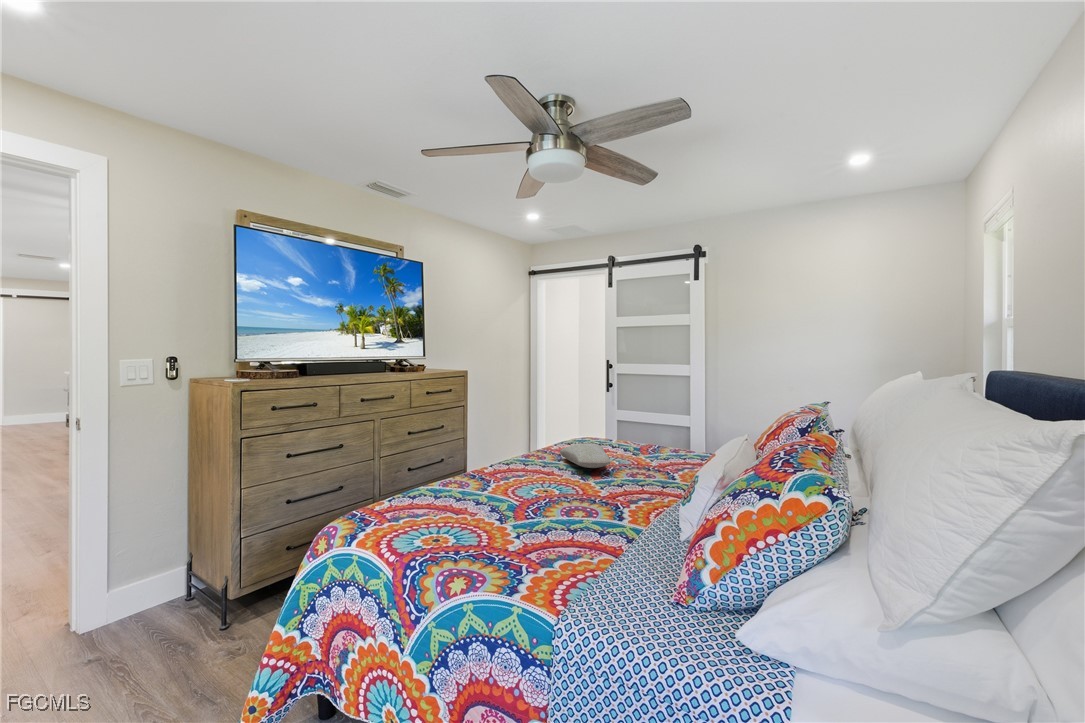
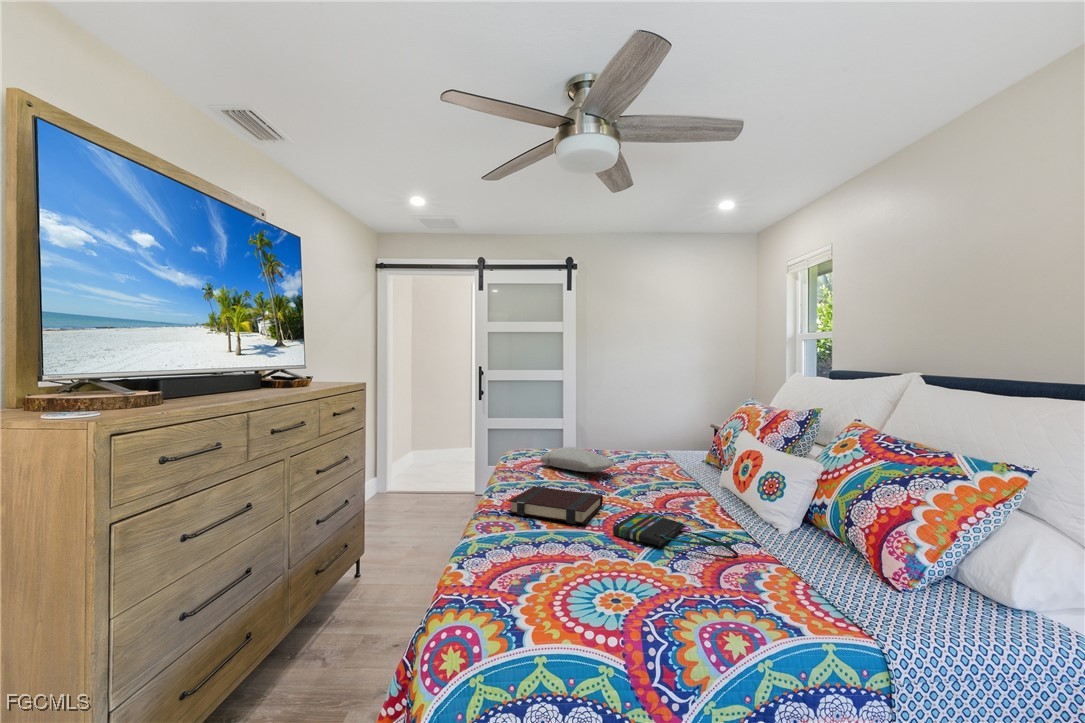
book: none [464,469,547,501] -> present [508,486,603,524]
tote bag: none [509,500,578,547] -> present [613,512,738,559]

